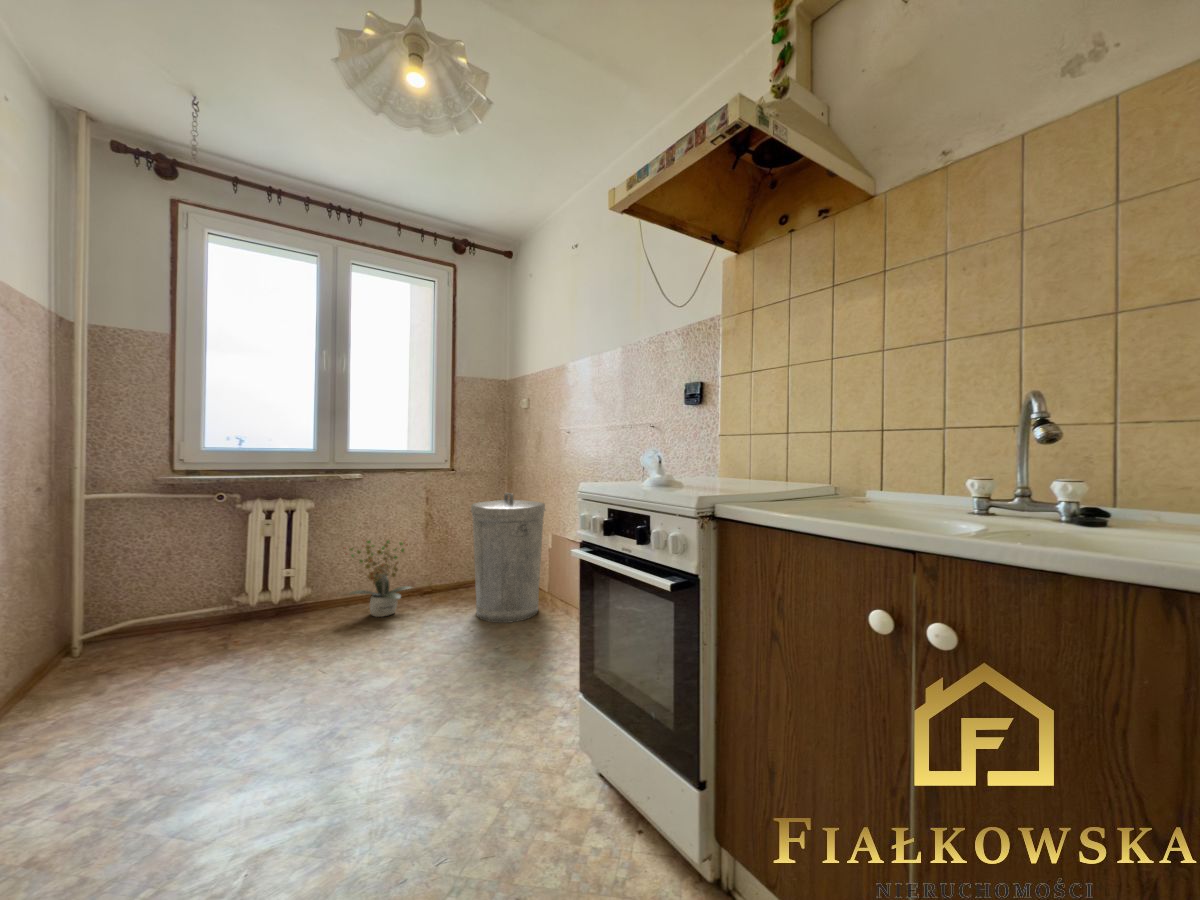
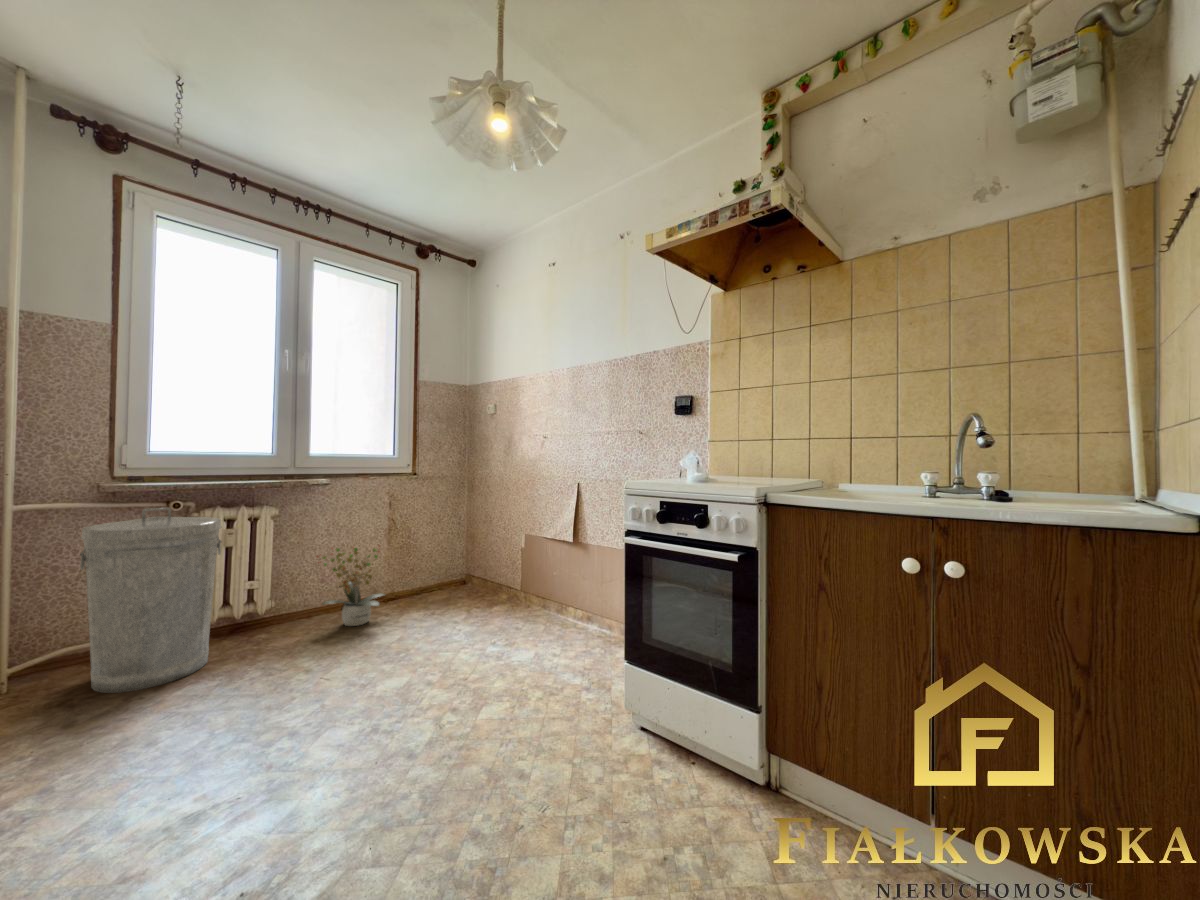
trash can: present [471,493,545,623] -> present [80,508,222,693]

